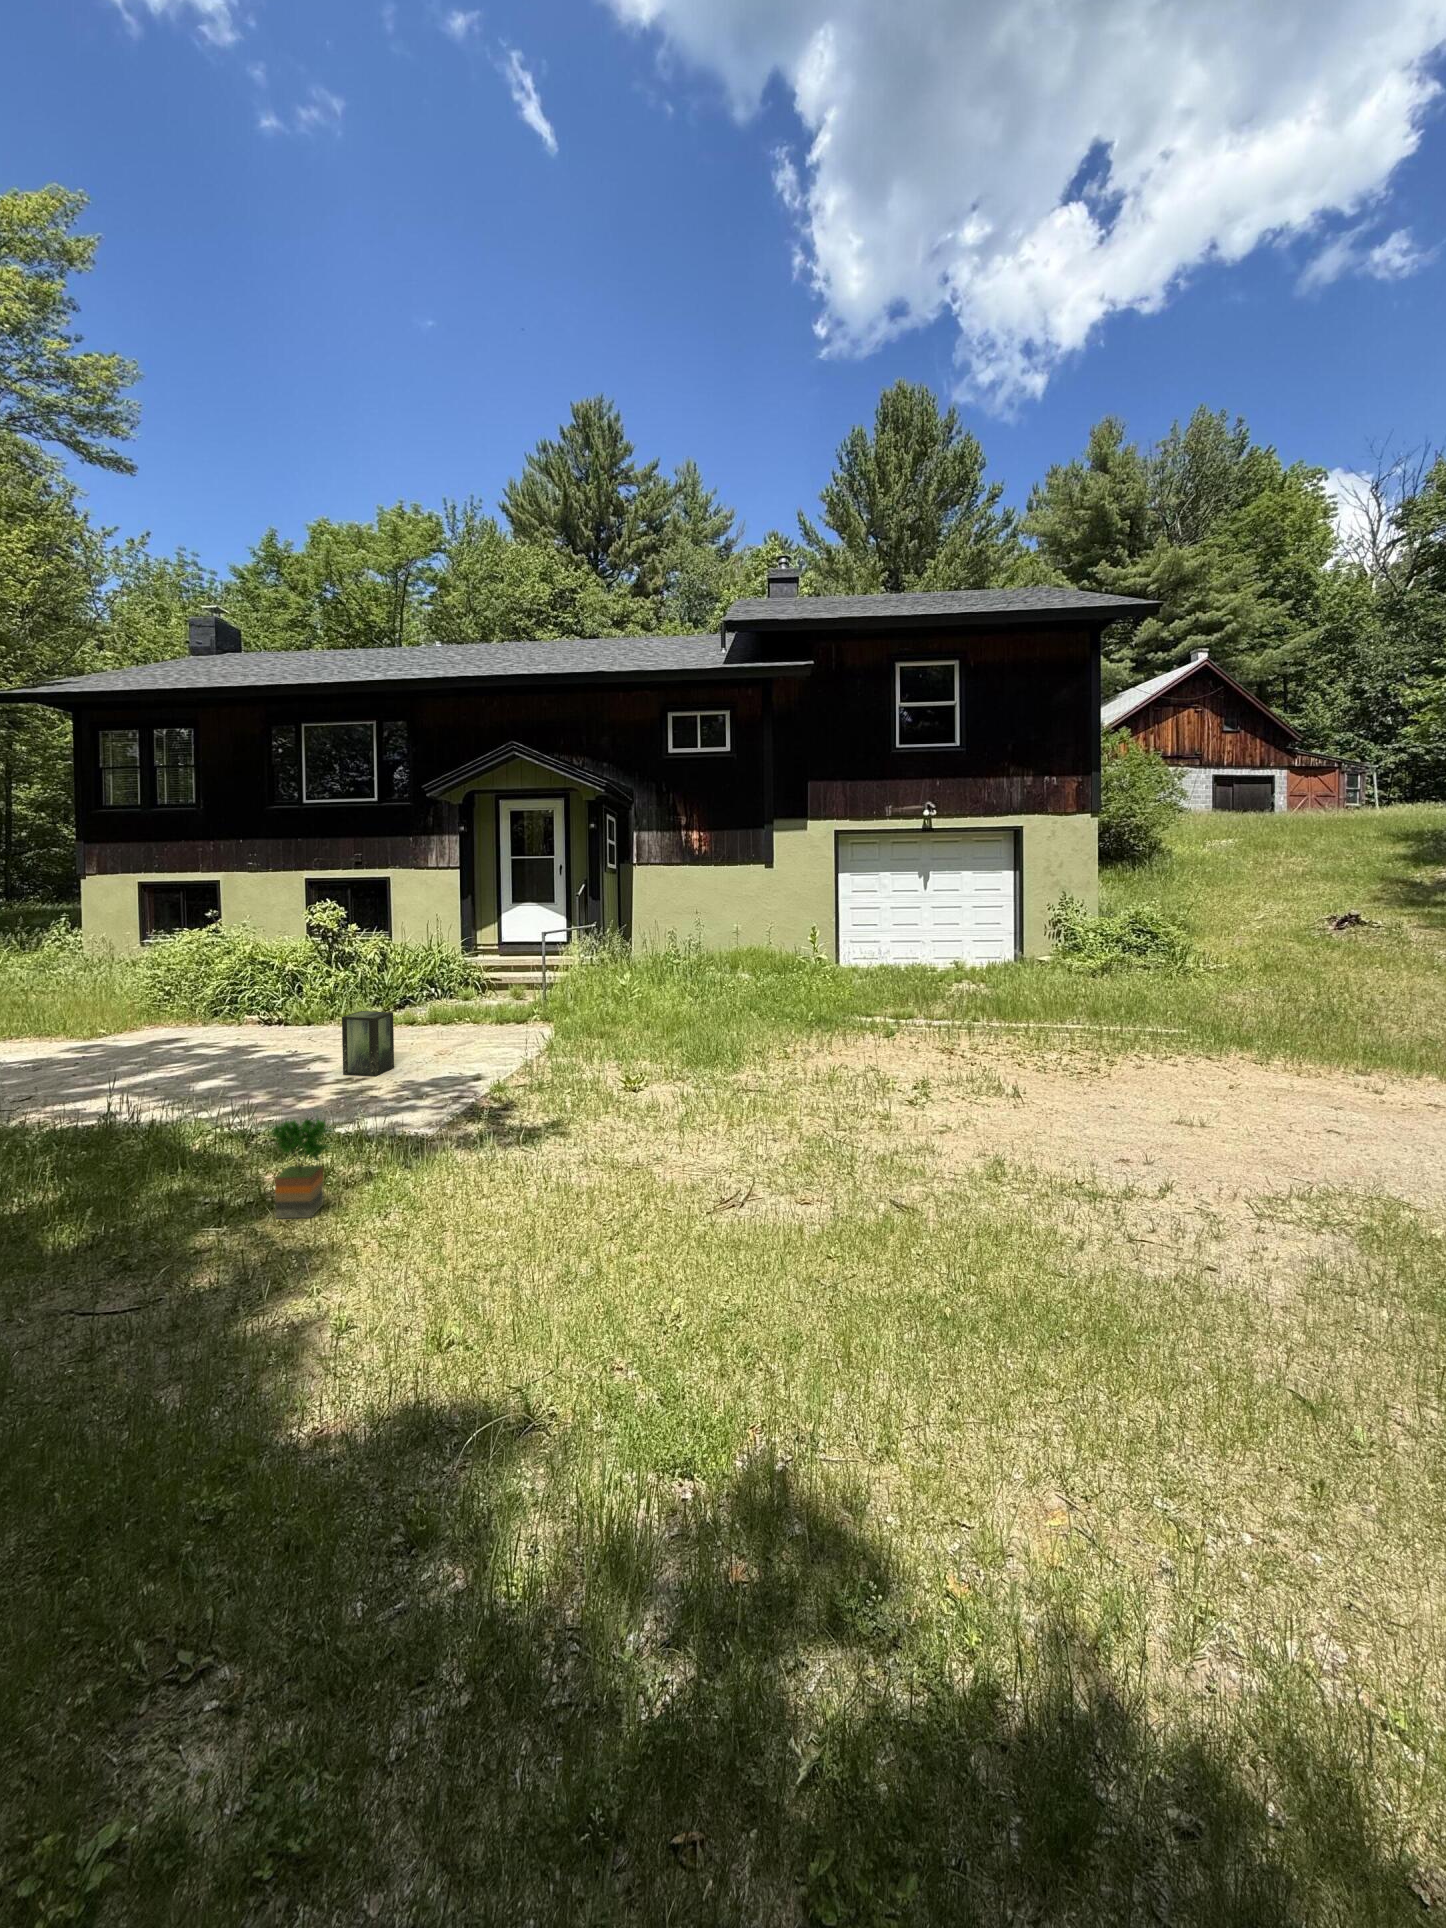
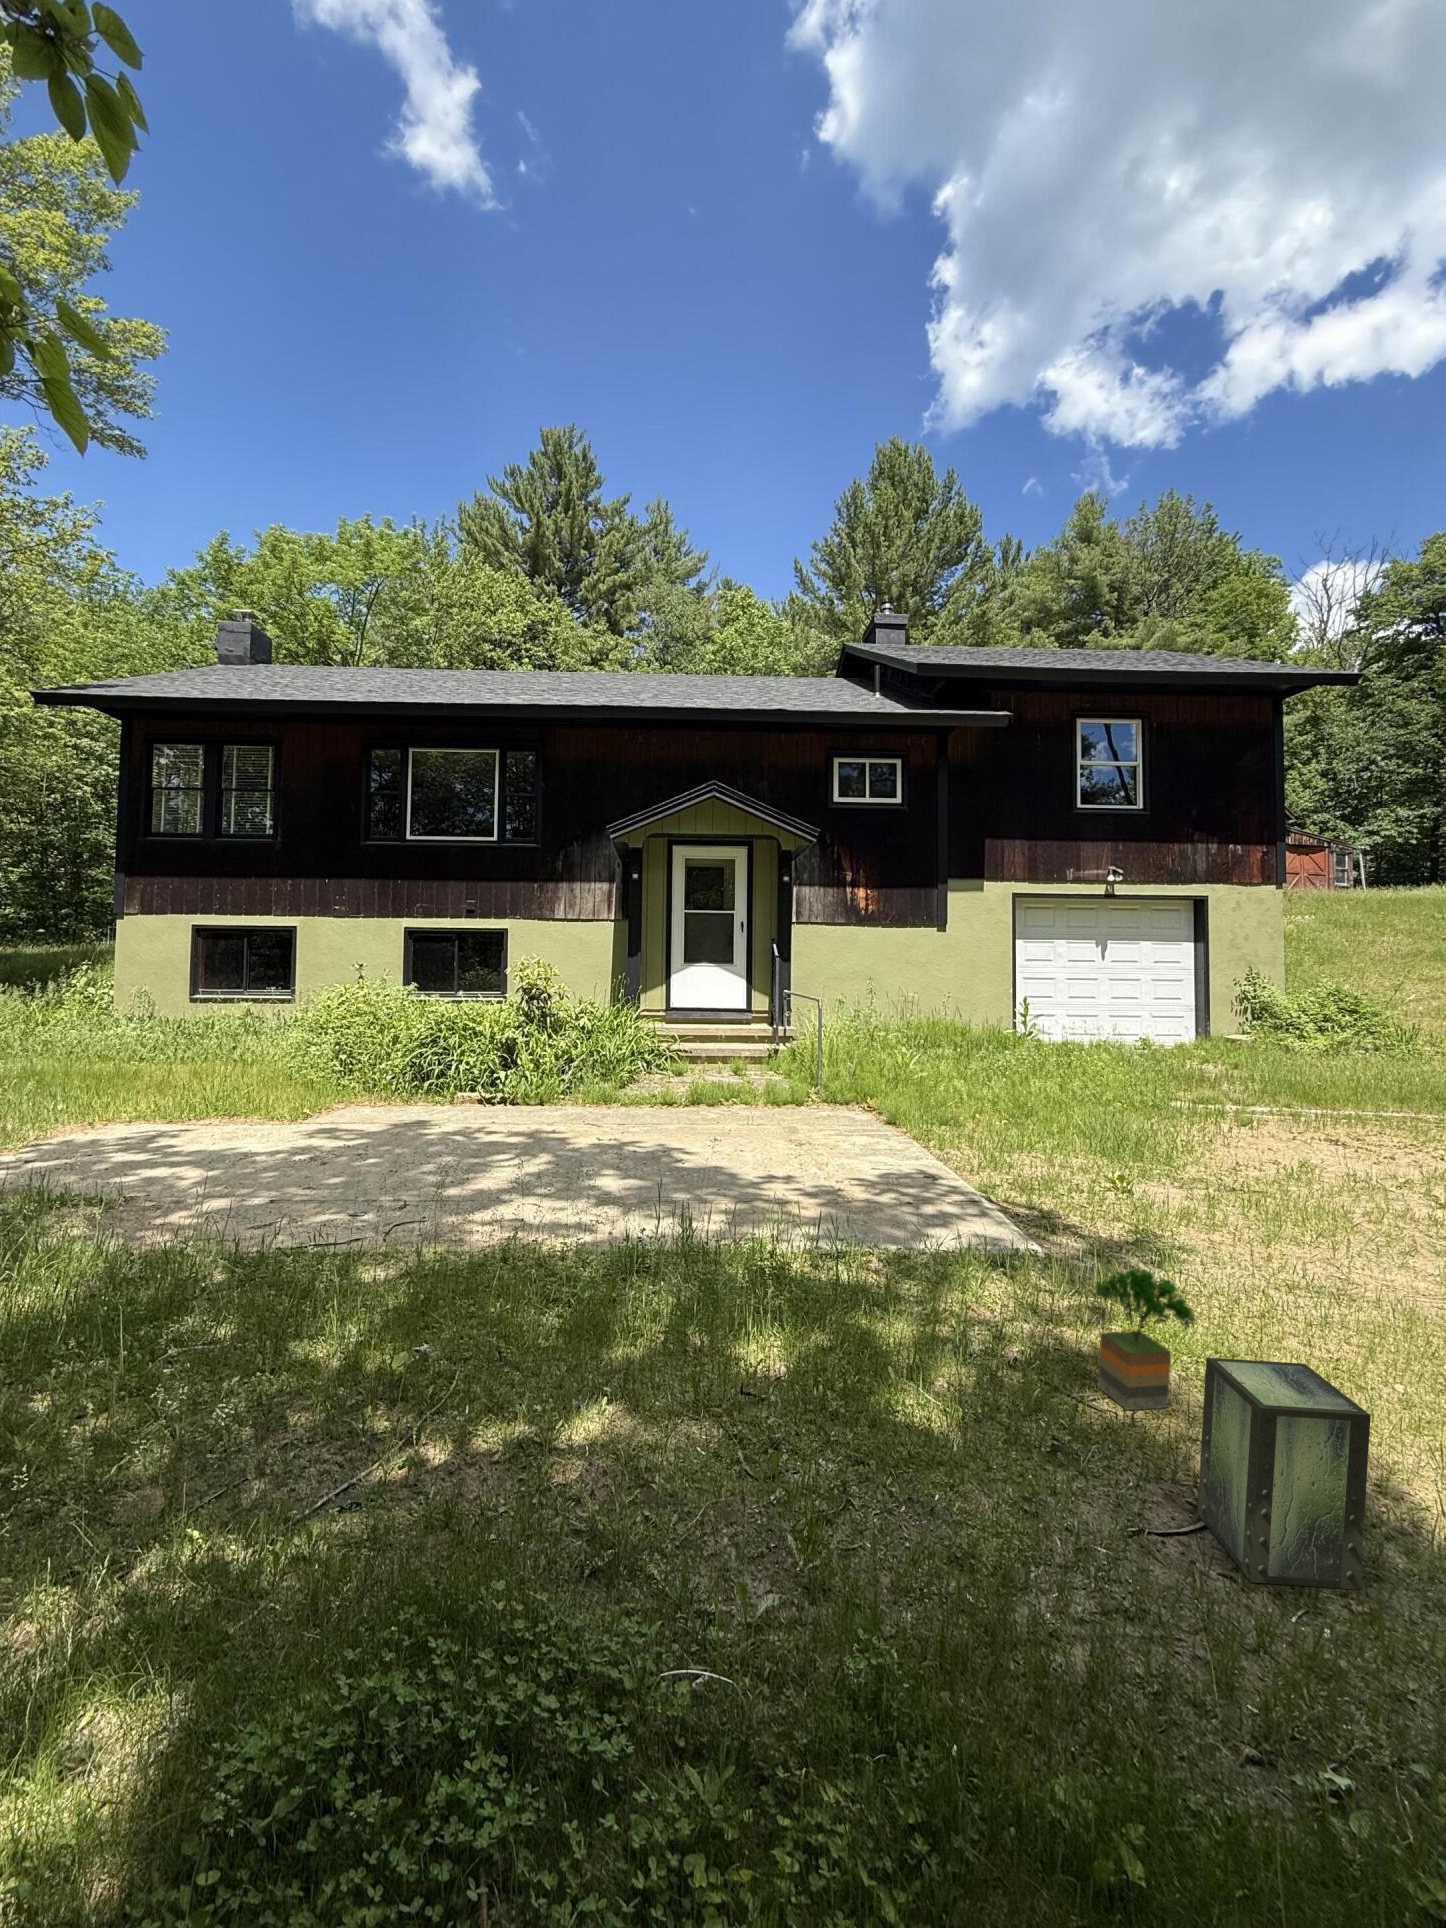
storage box: present [342,1011,394,1077] -> present [1197,1358,1371,1590]

